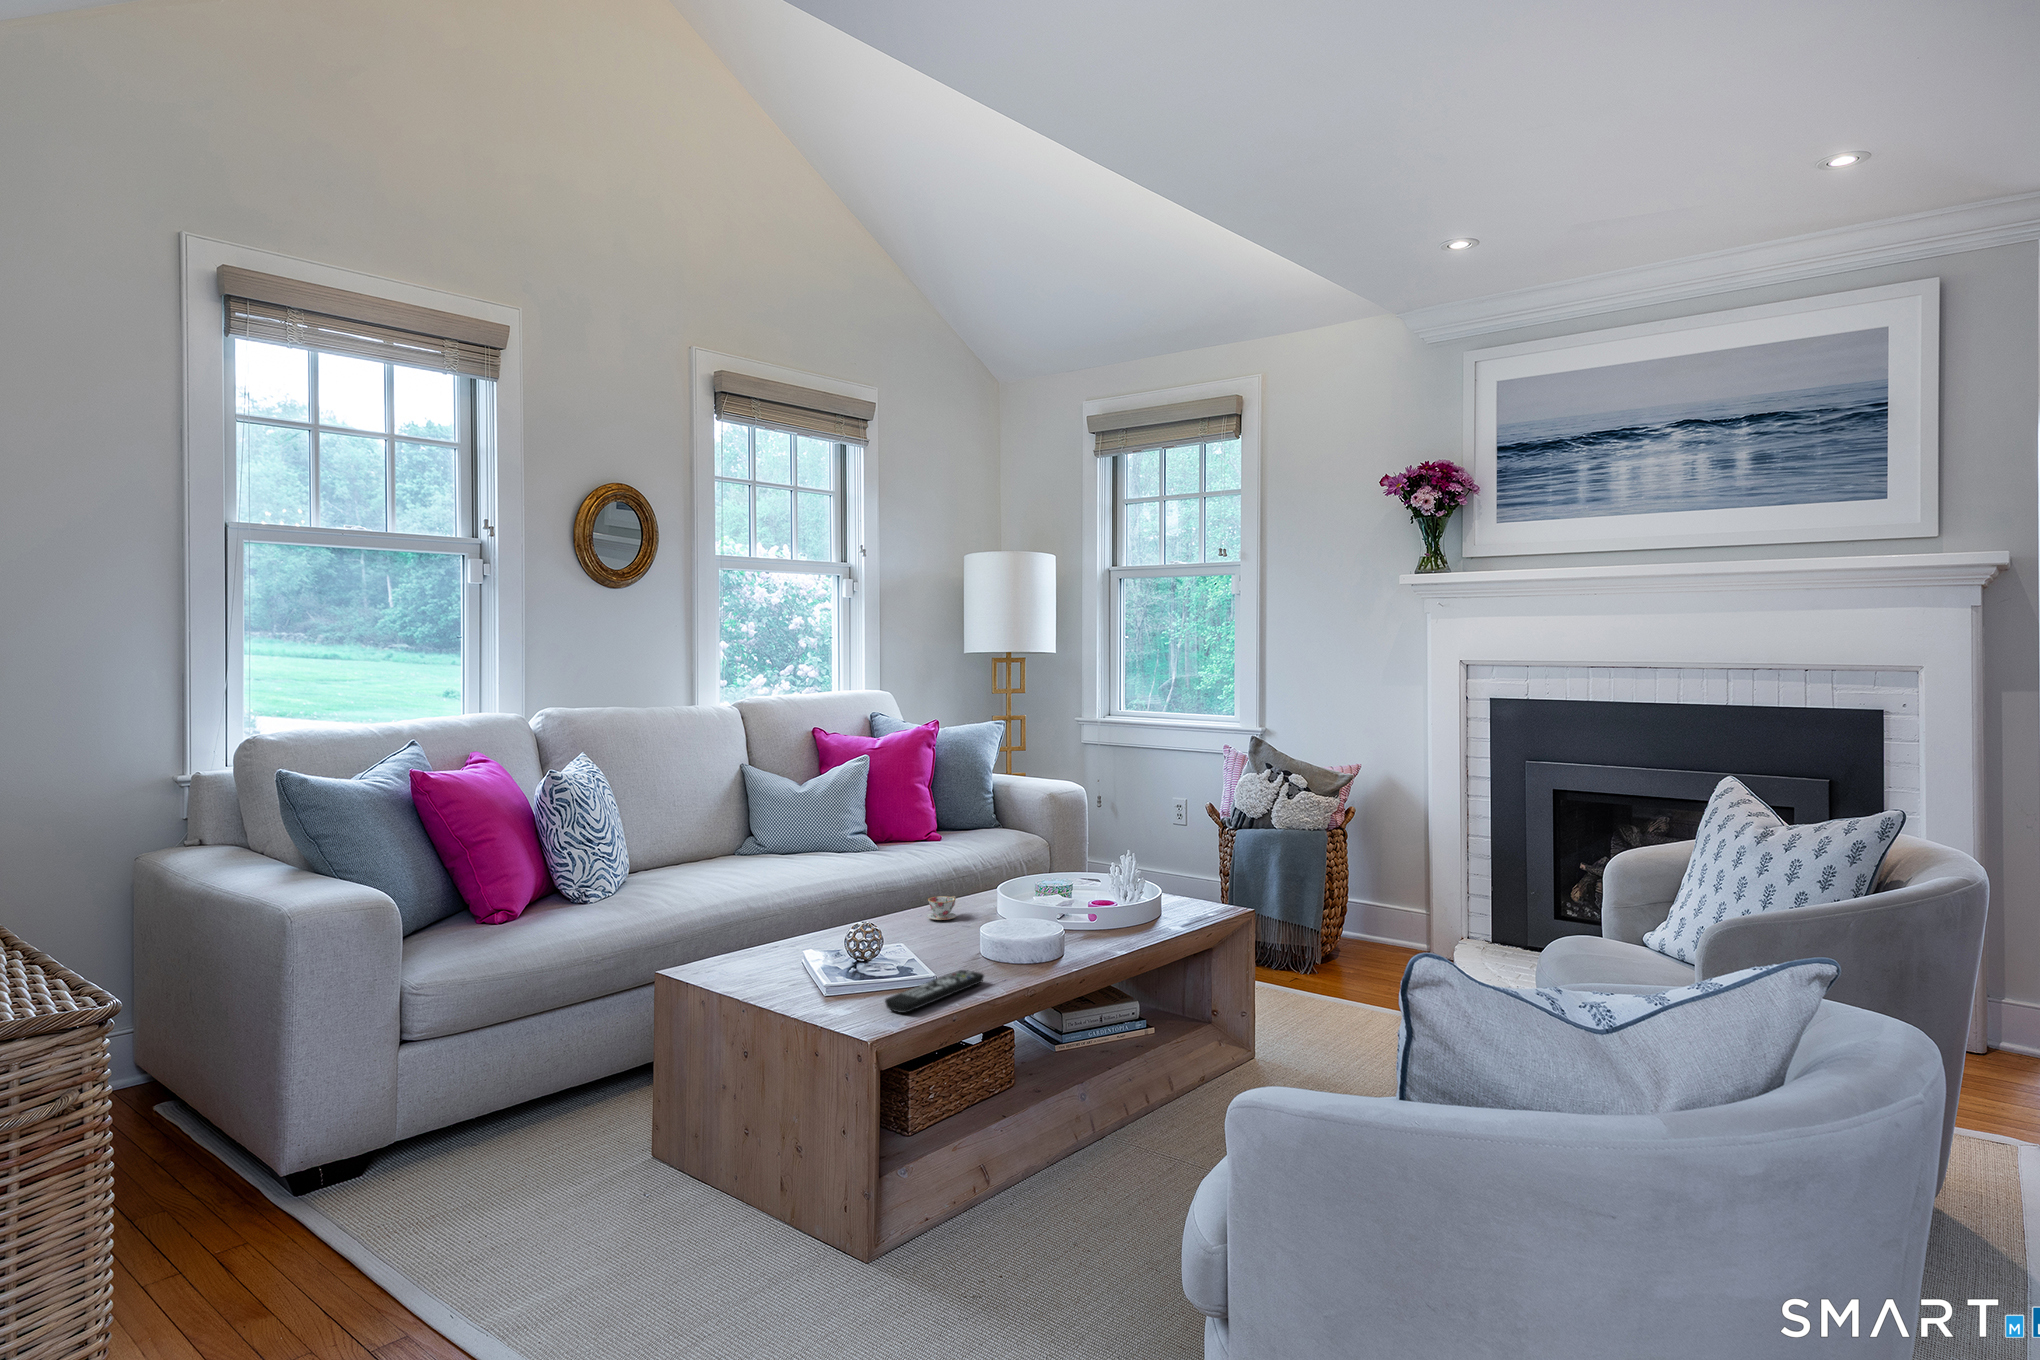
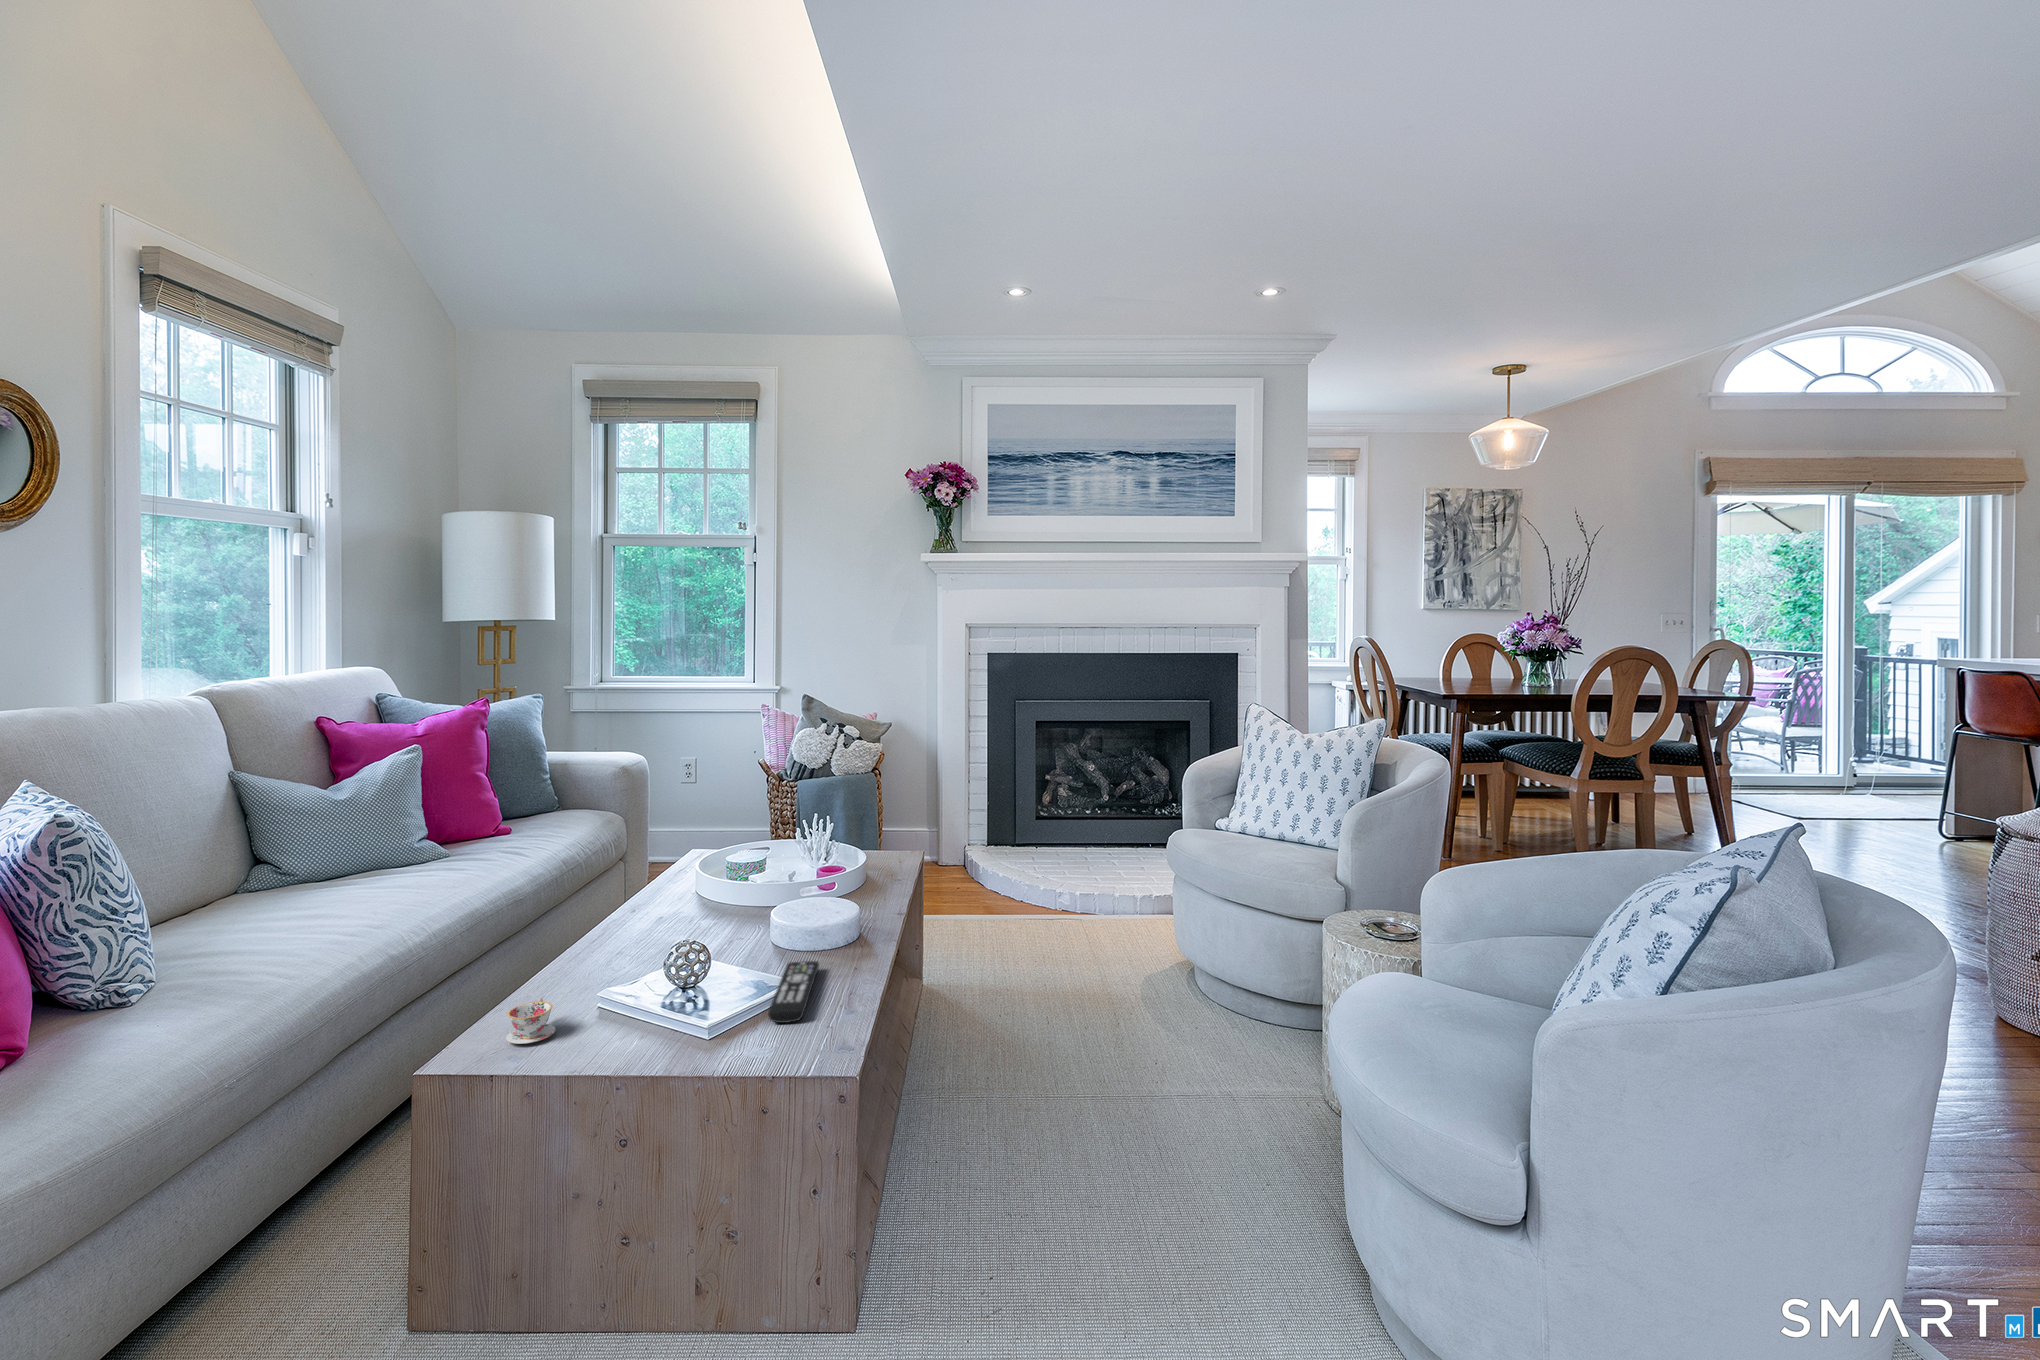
teacup: present [927,896,957,920] -> present [506,998,555,1044]

